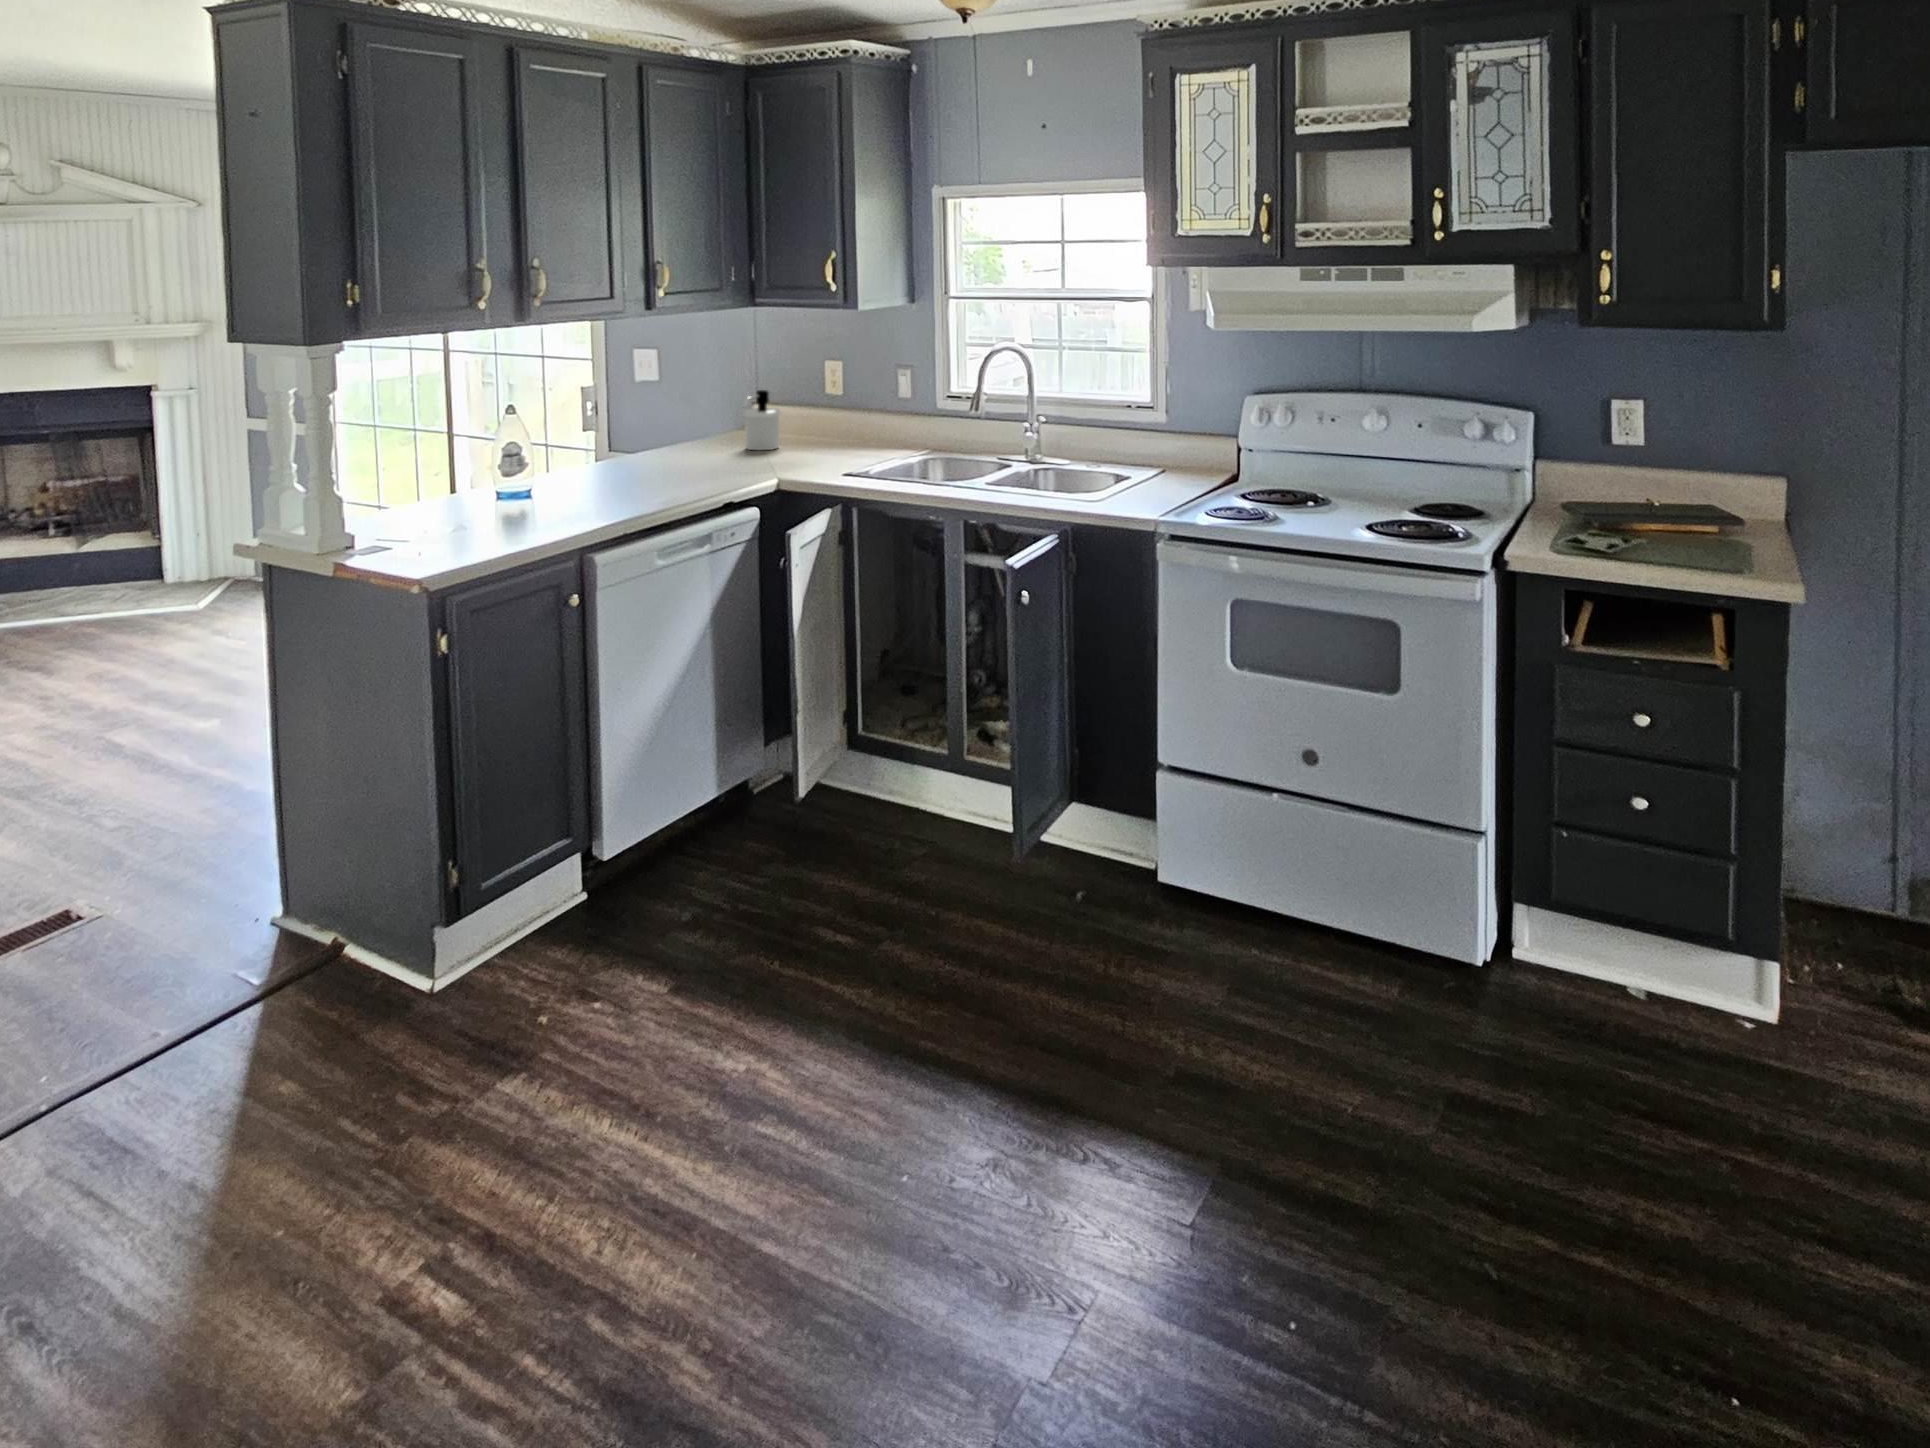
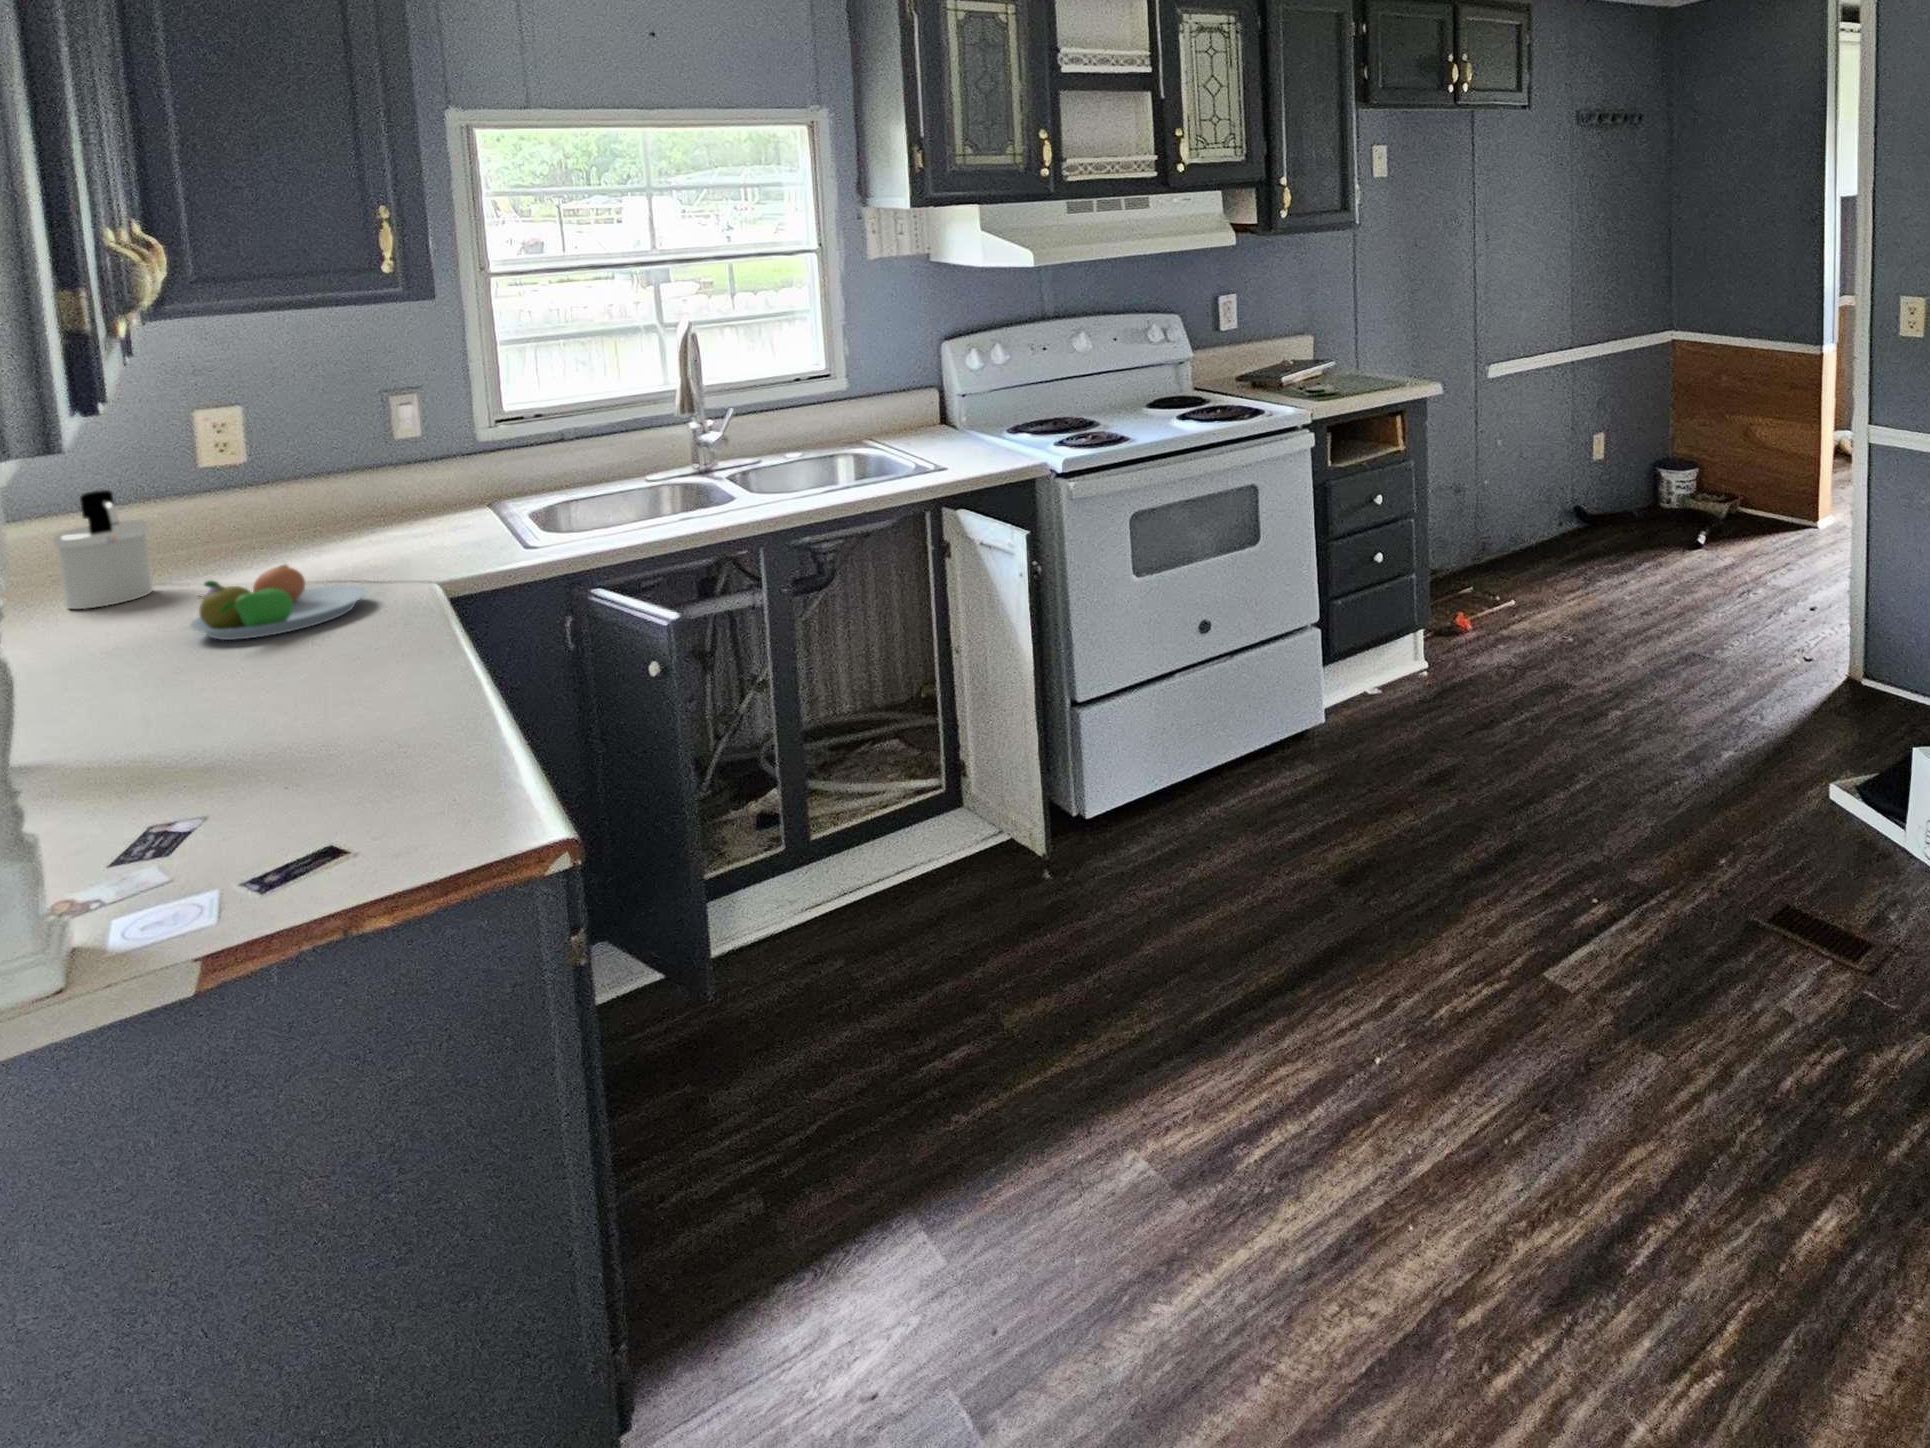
fruit bowl: none [679,442,763,478] -> present [190,565,367,640]

